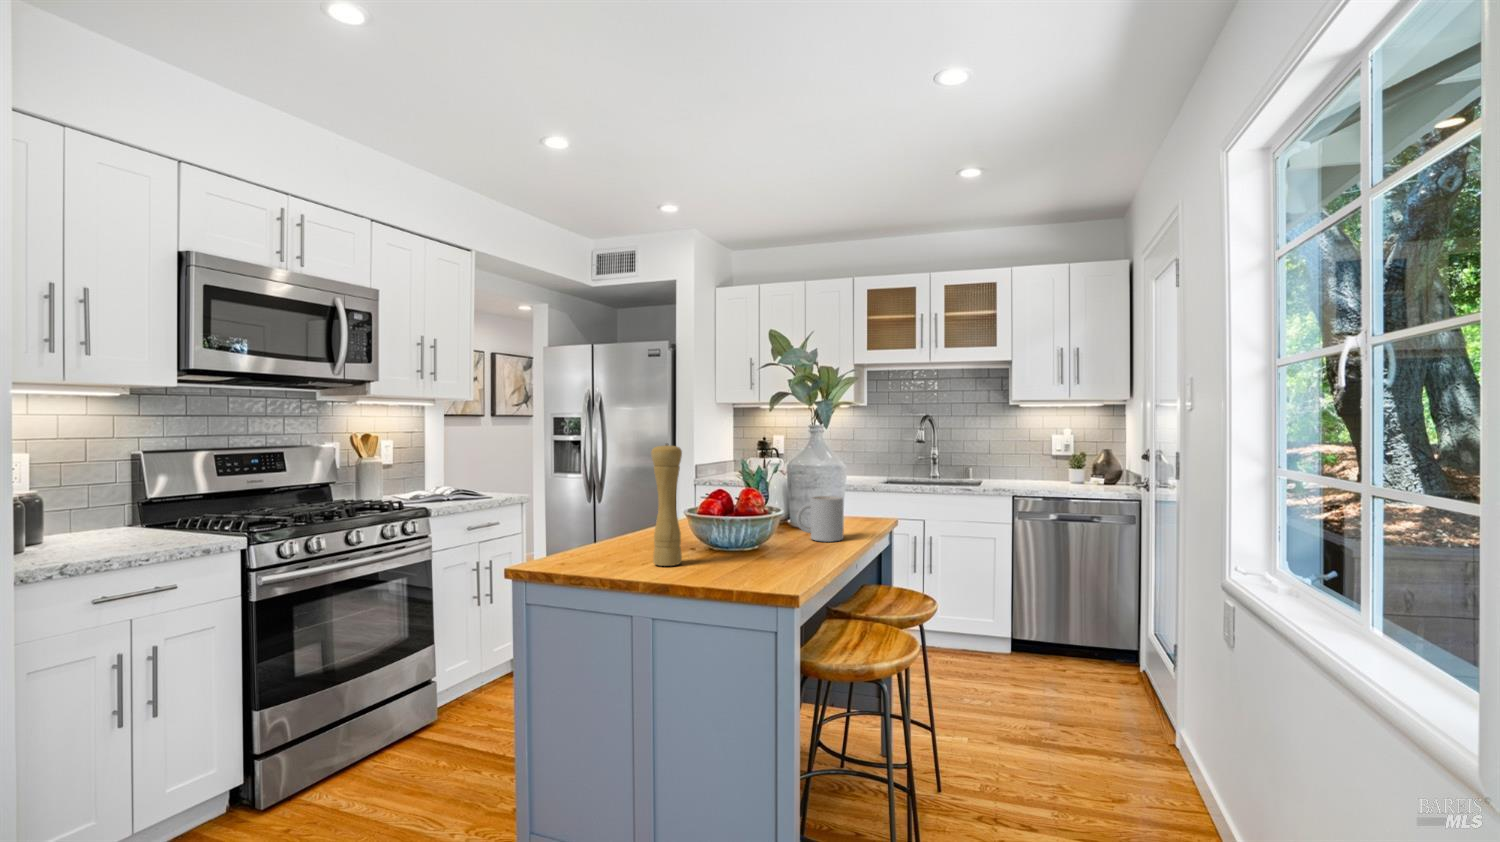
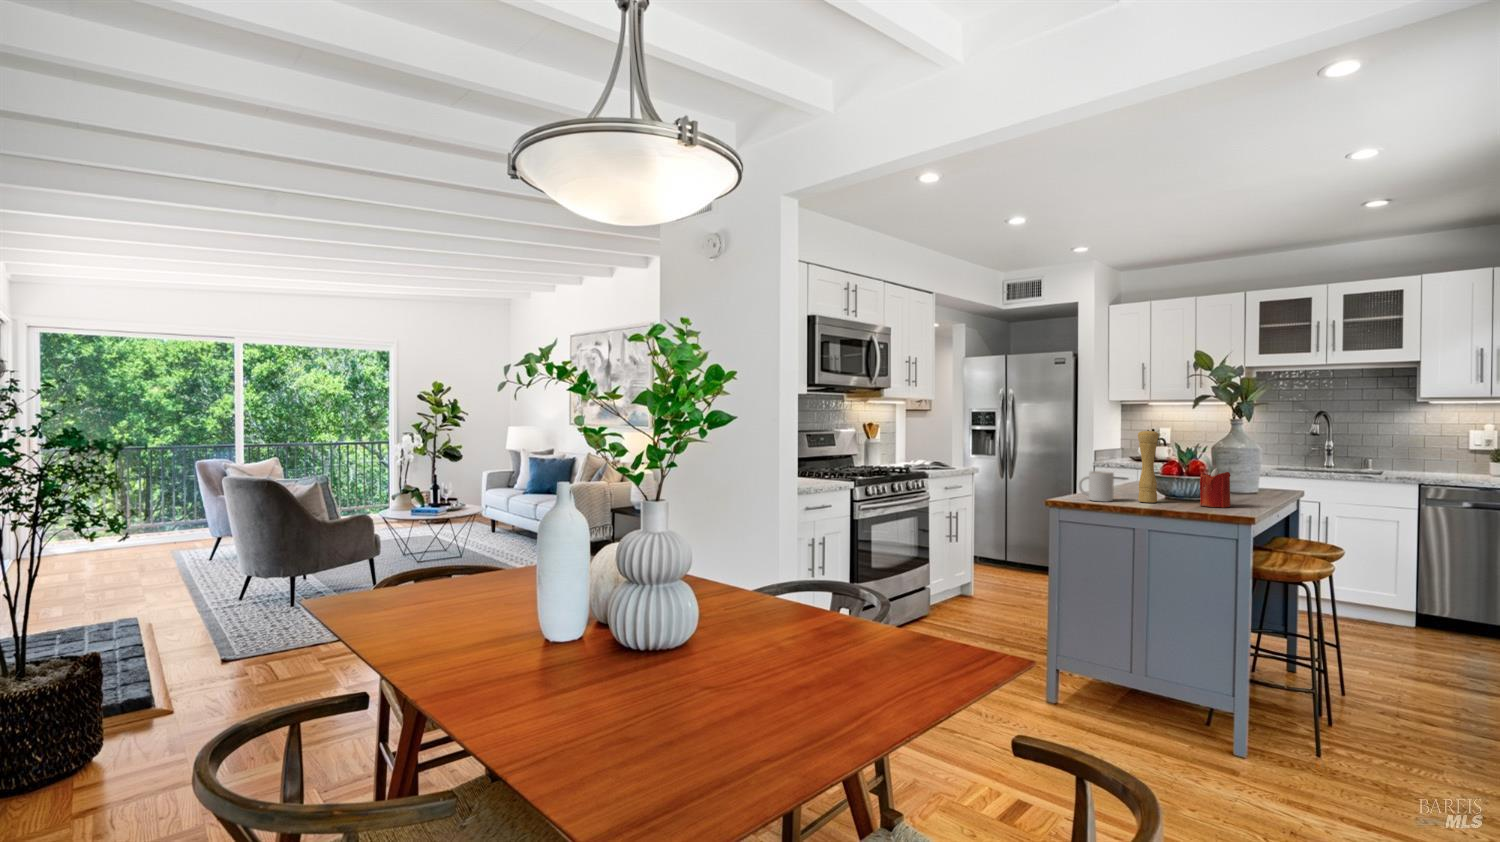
mug: present [797,496,844,542] -> present [1079,471,1114,502]
candle: none [736,506,780,572] -> present [1200,468,1231,508]

